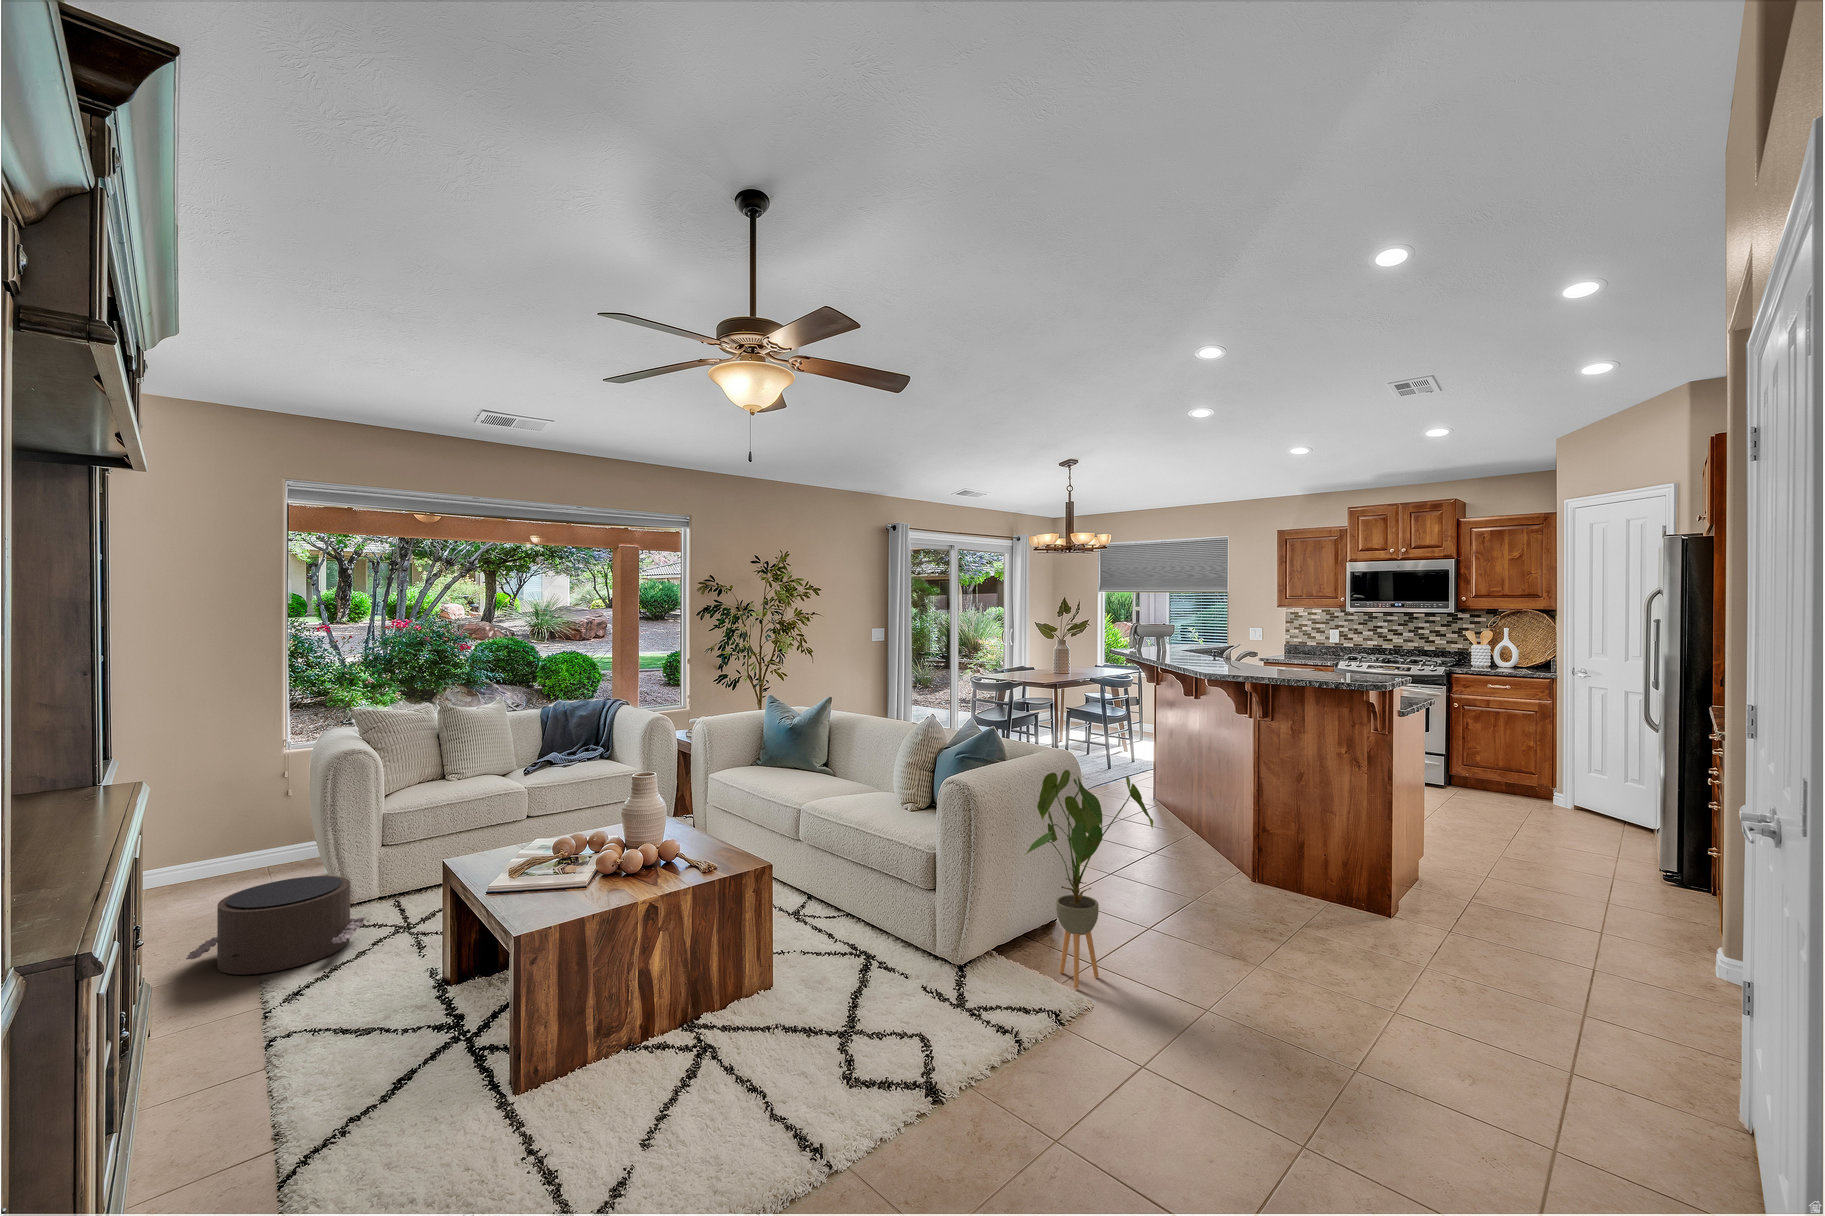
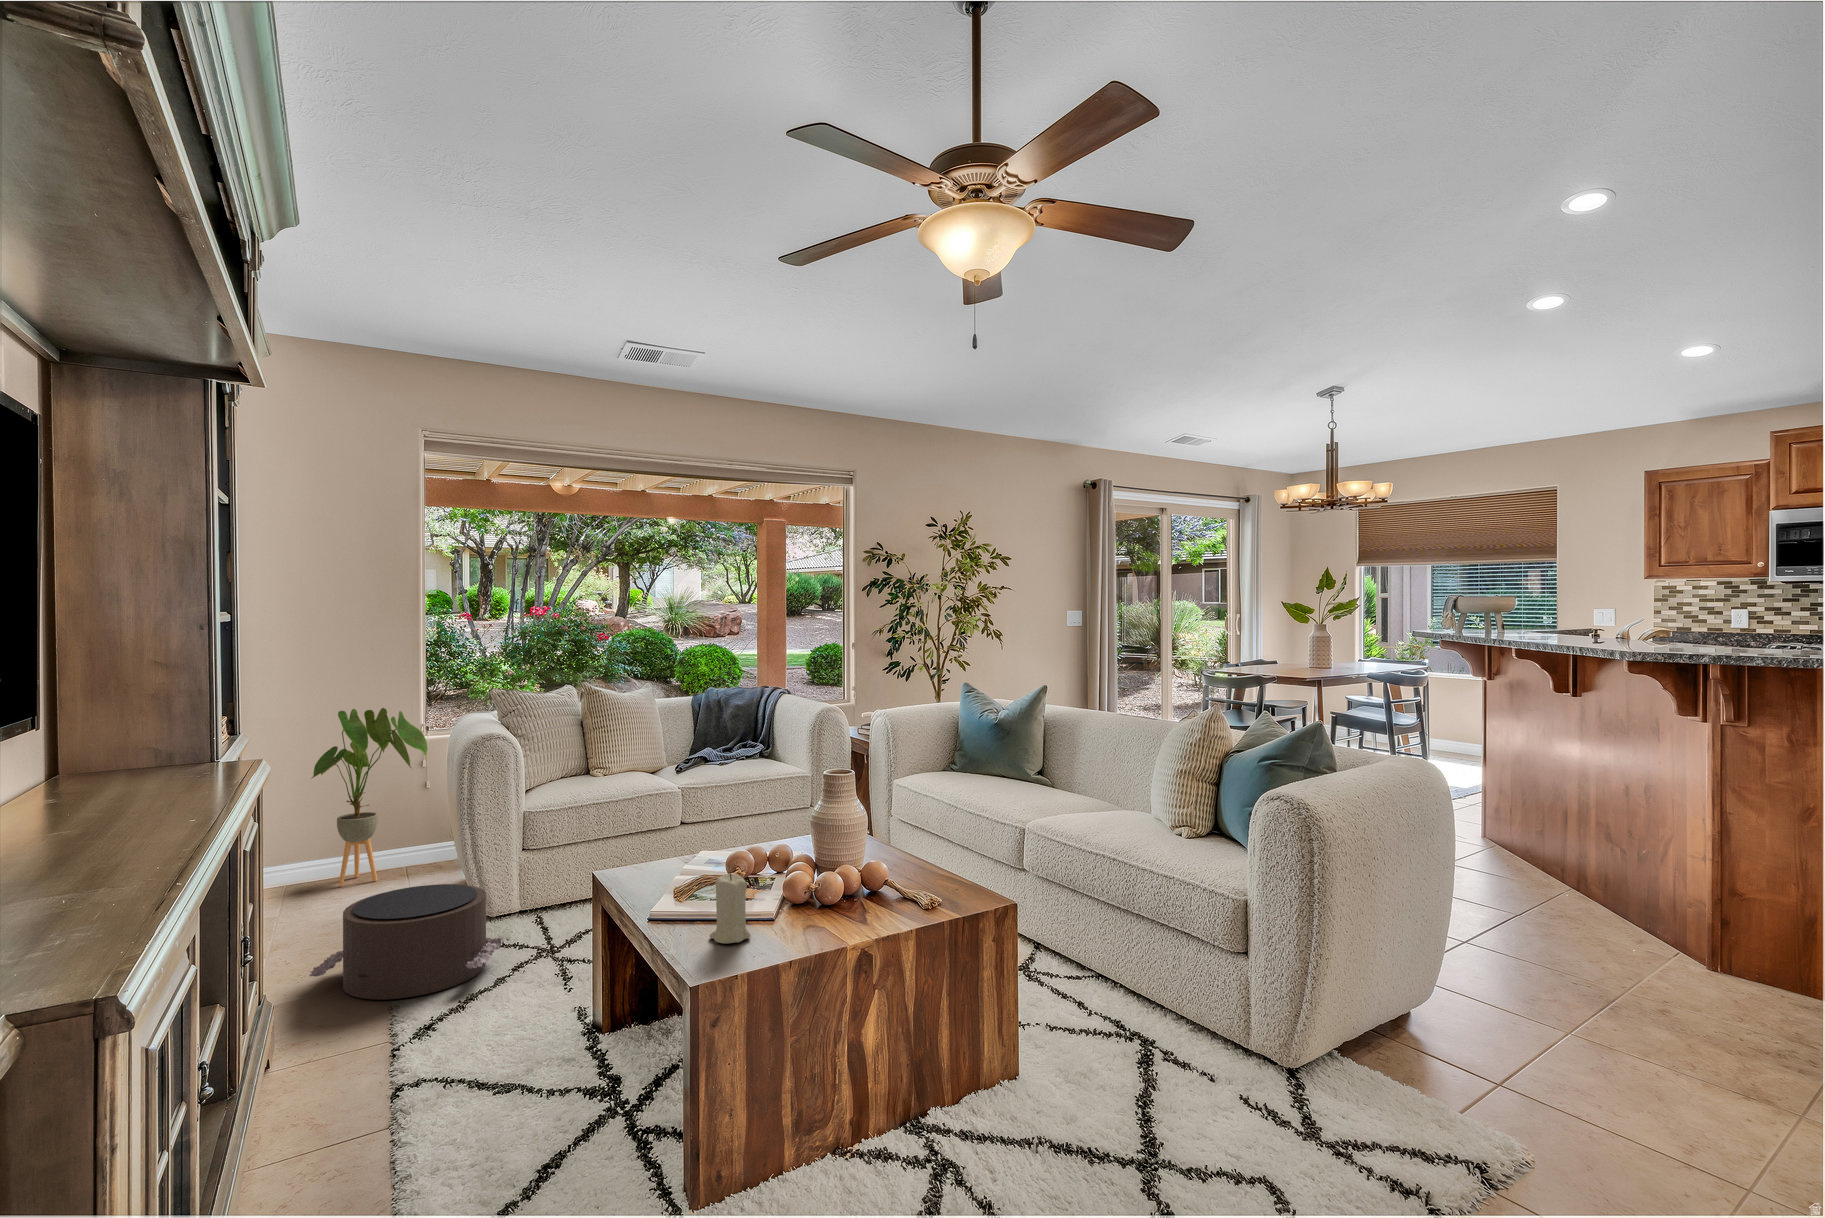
house plant: present [1026,770,1153,988] -> present [311,708,428,886]
candle: none [533,853,566,905] -> present [710,873,751,944]

